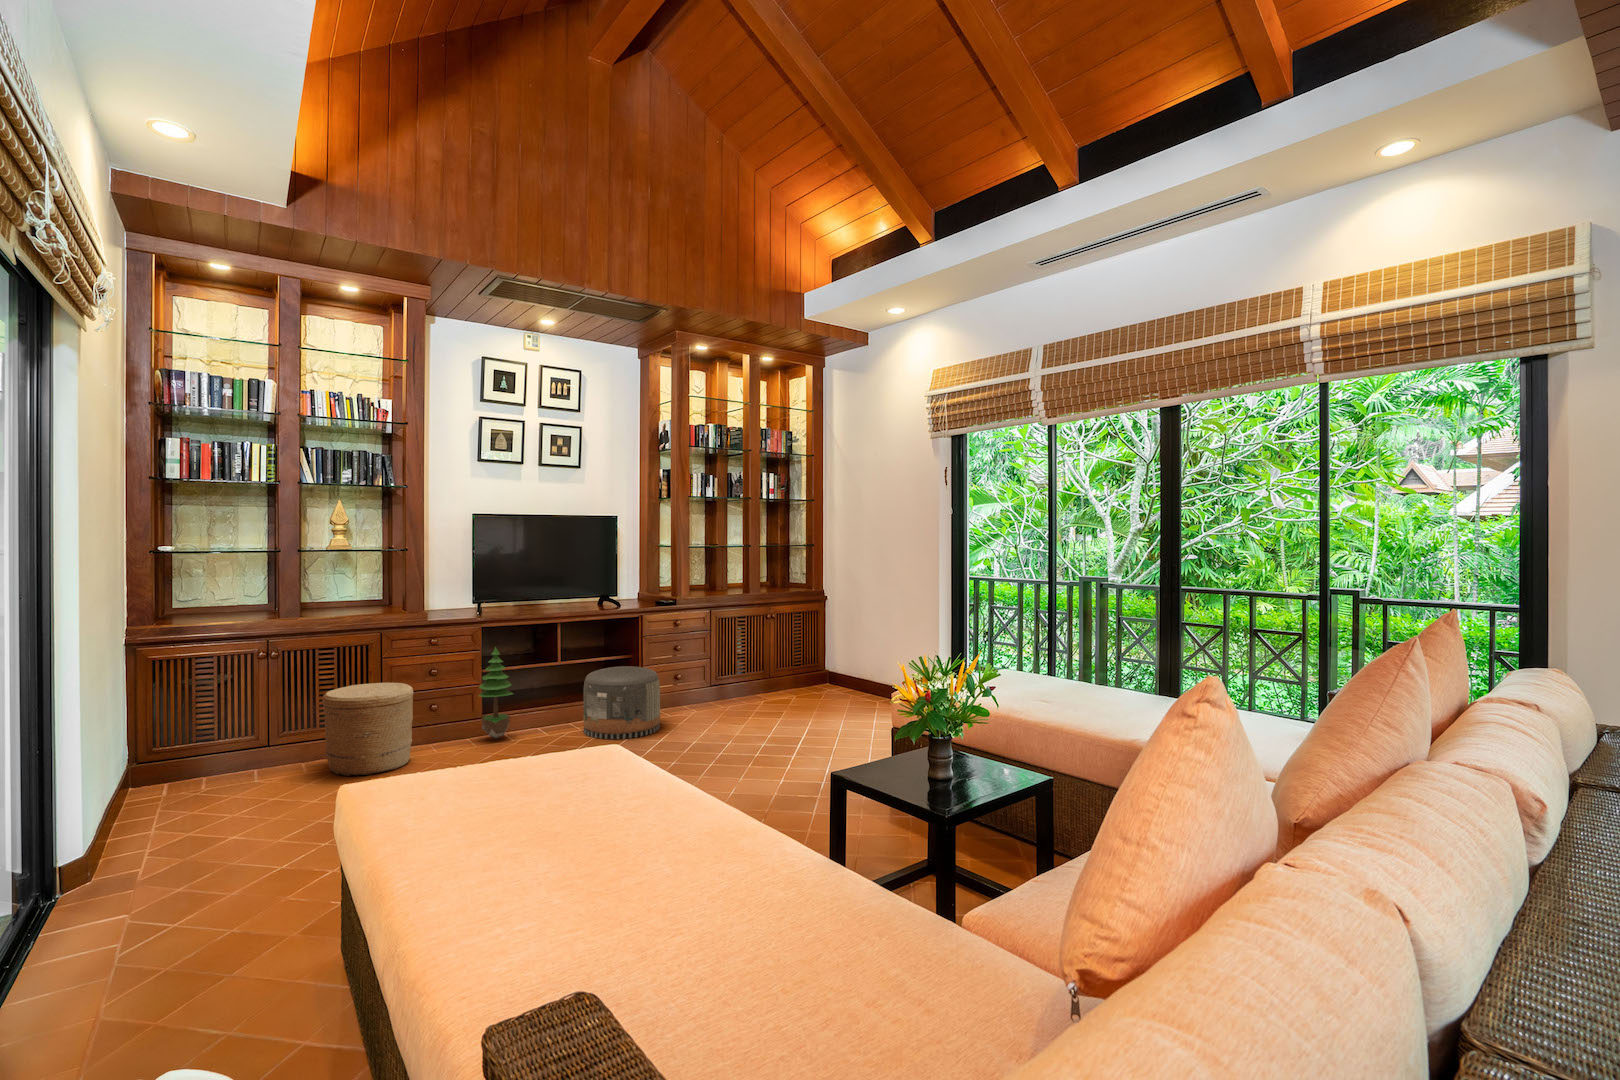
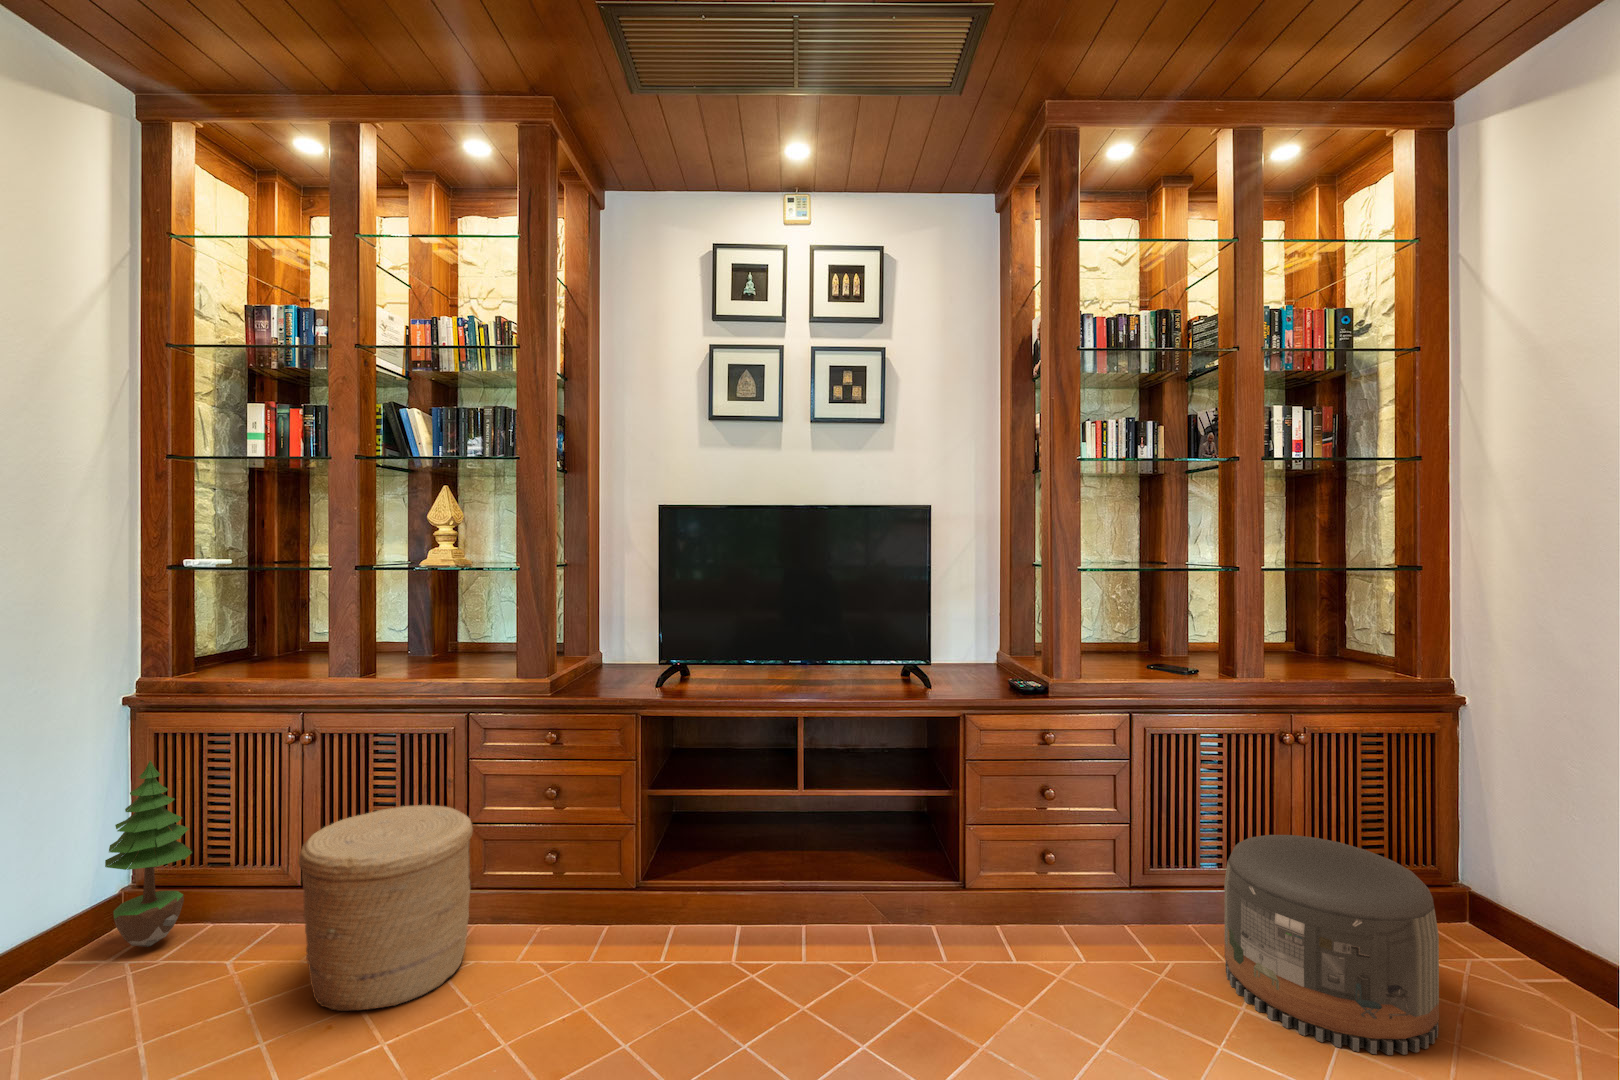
potted tree: present [478,647,513,739] -> present [105,761,192,947]
pouf: present [583,666,660,739] -> present [1224,835,1439,1055]

